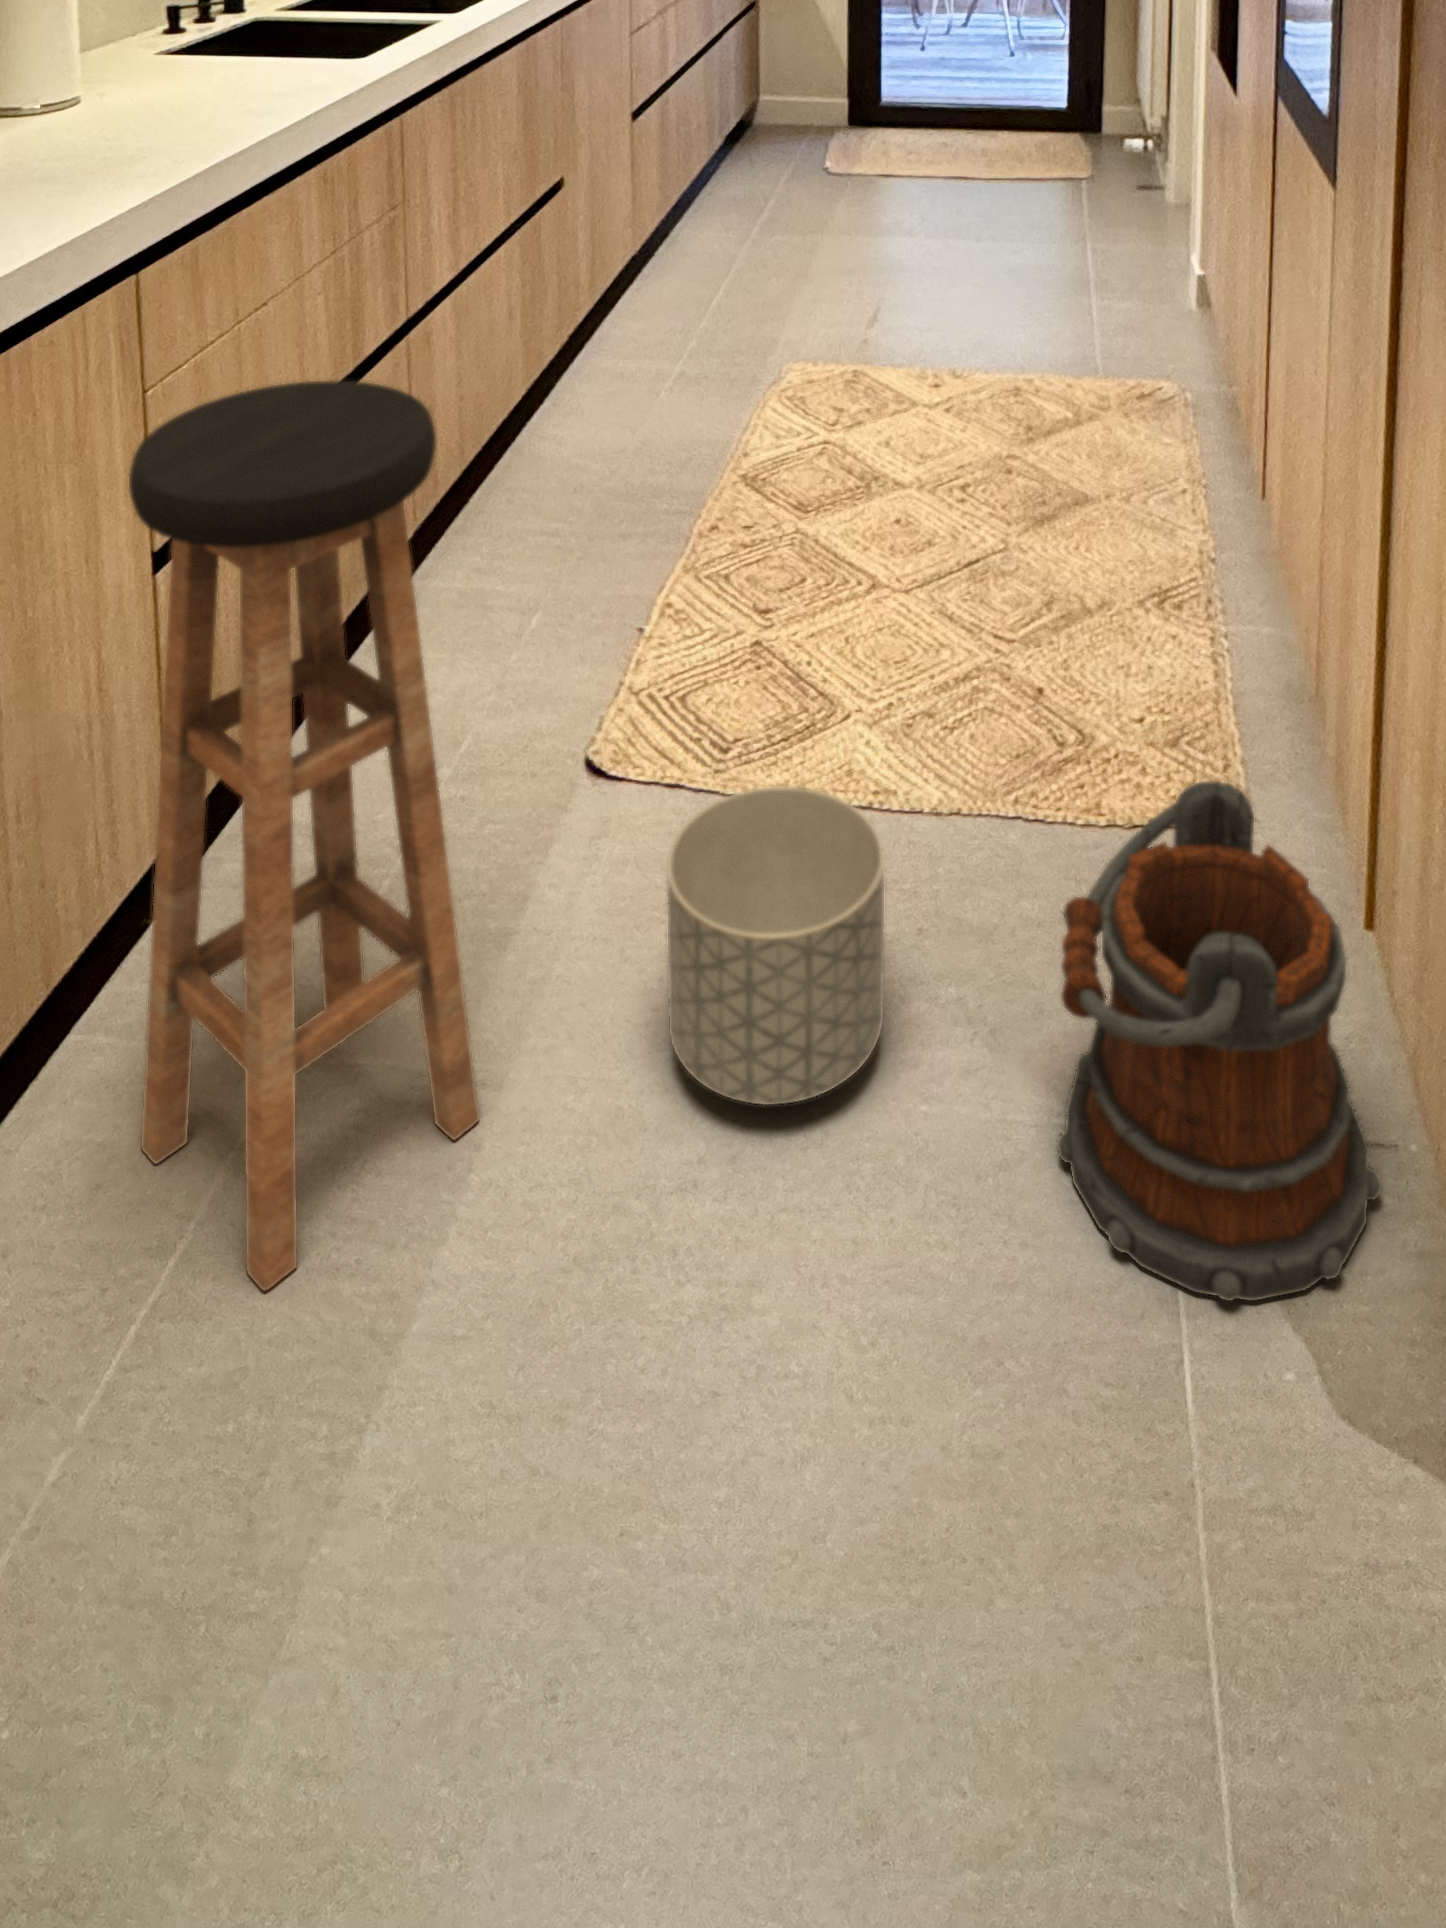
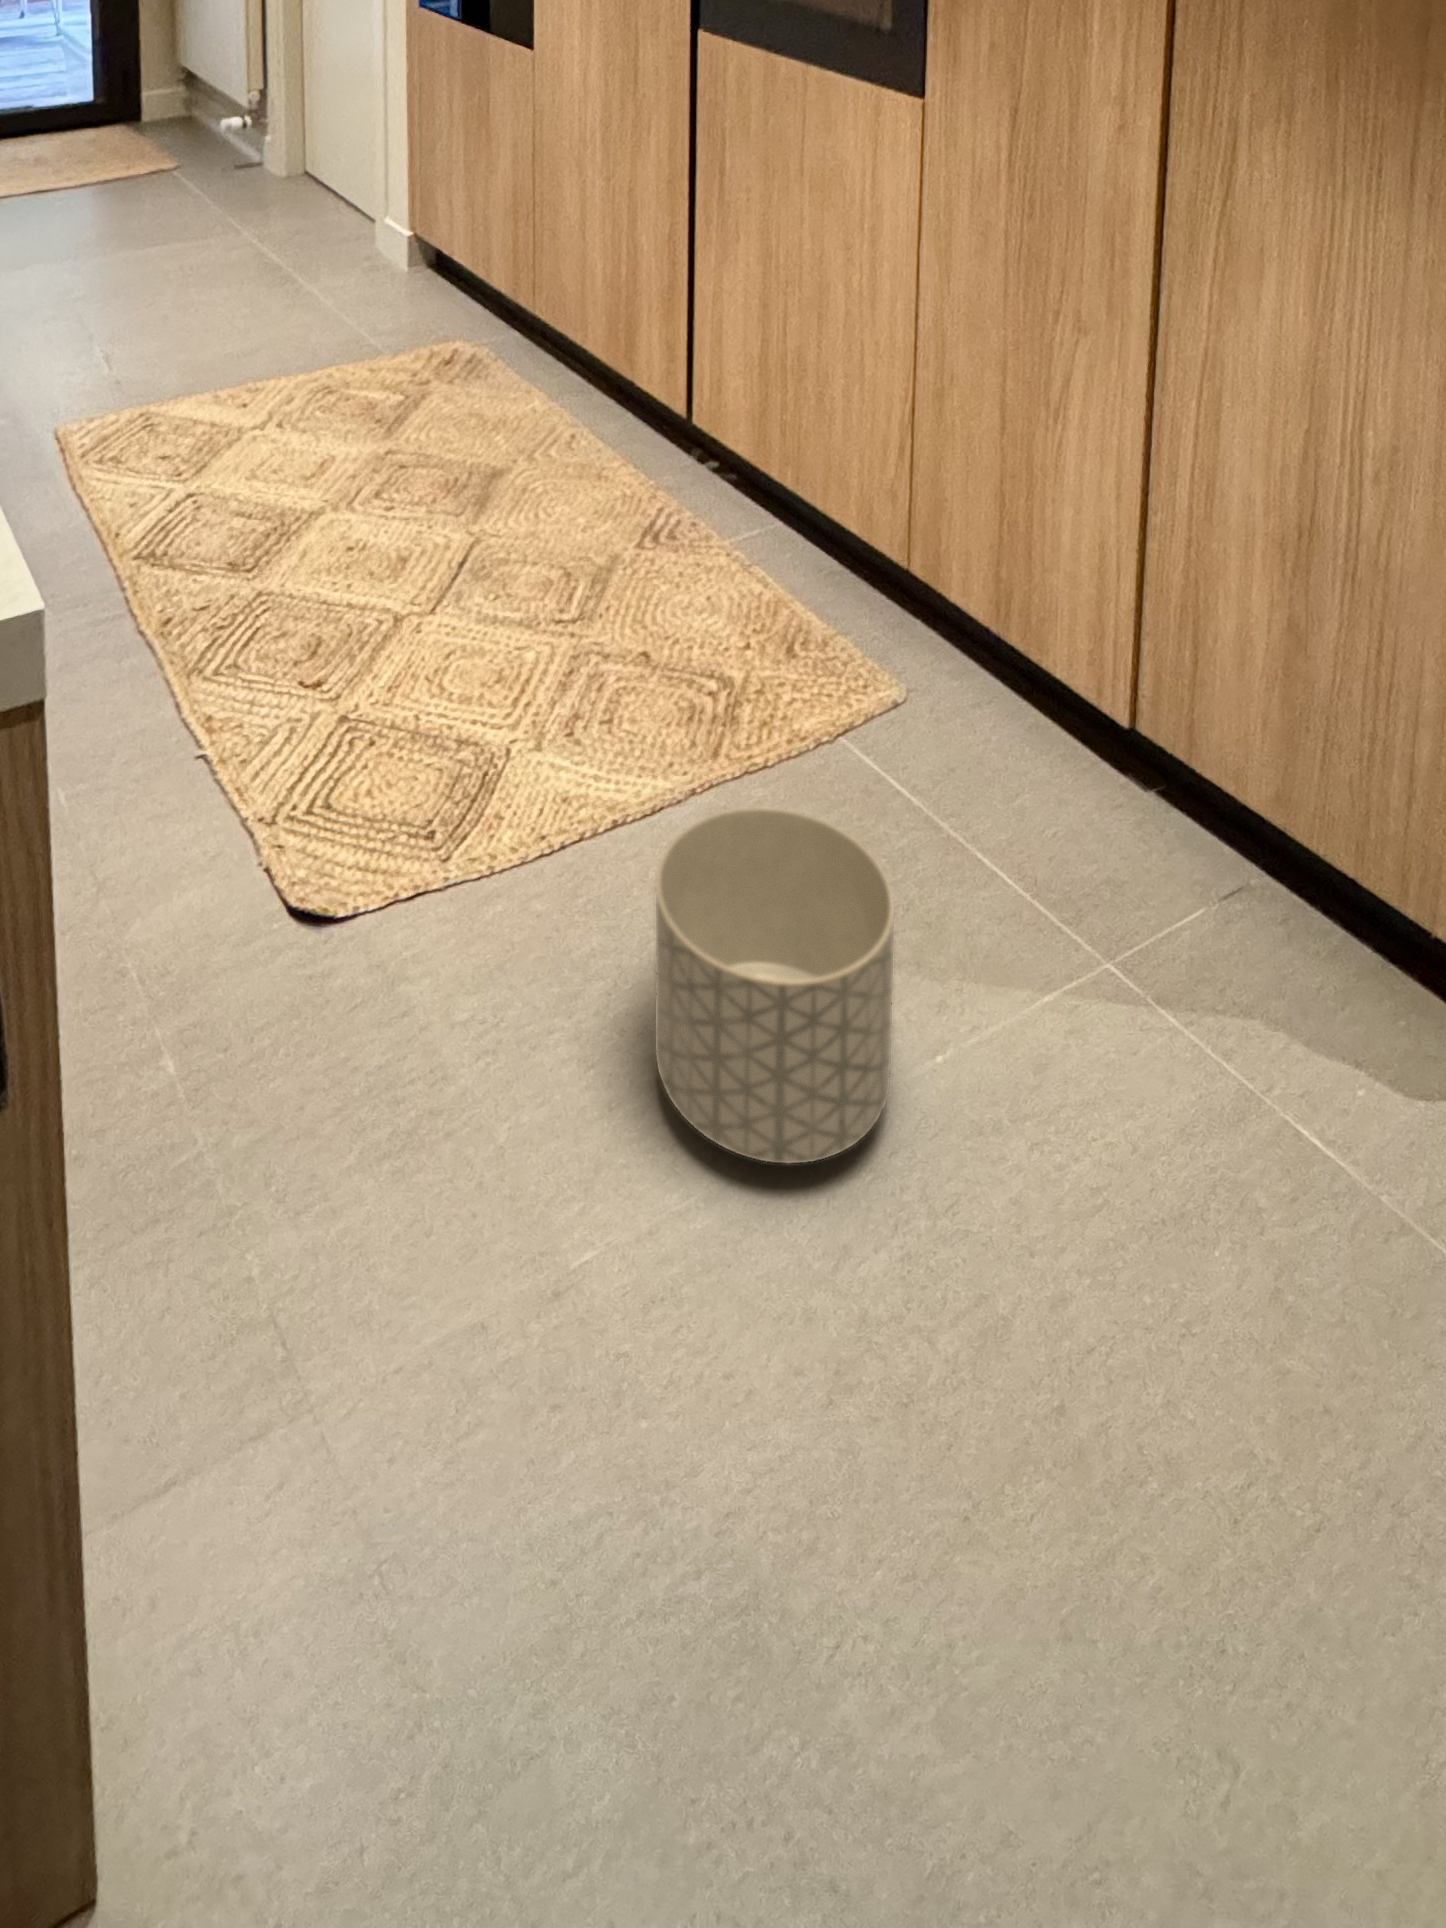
bar stool: present [129,381,479,1290] -> none [220,508,612,1714]
bucket: present [1057,781,1382,1301] -> none [1011,636,1321,1087]

